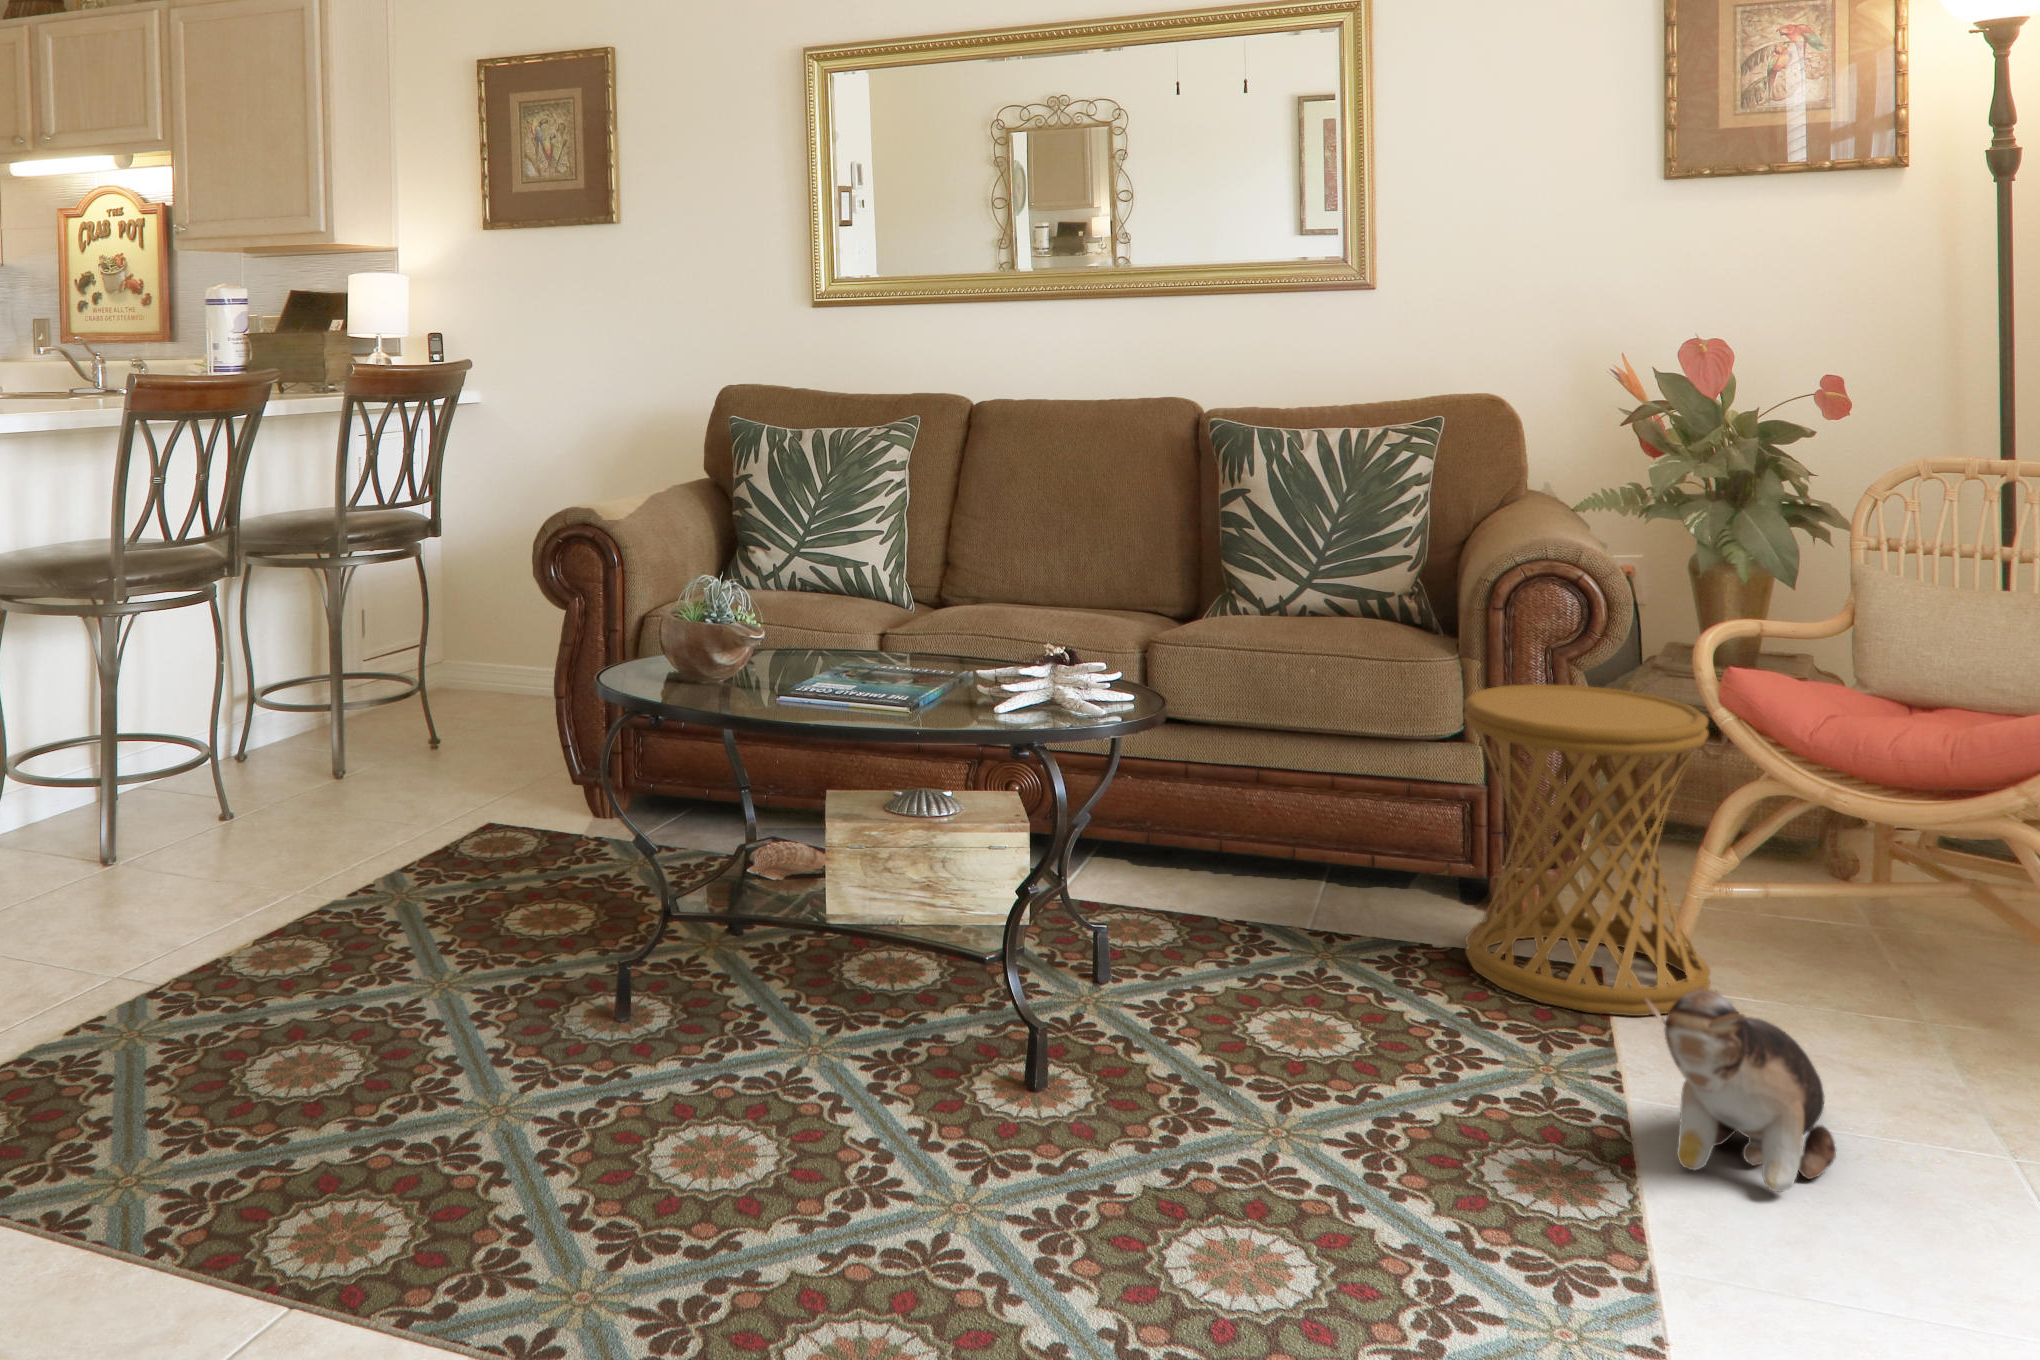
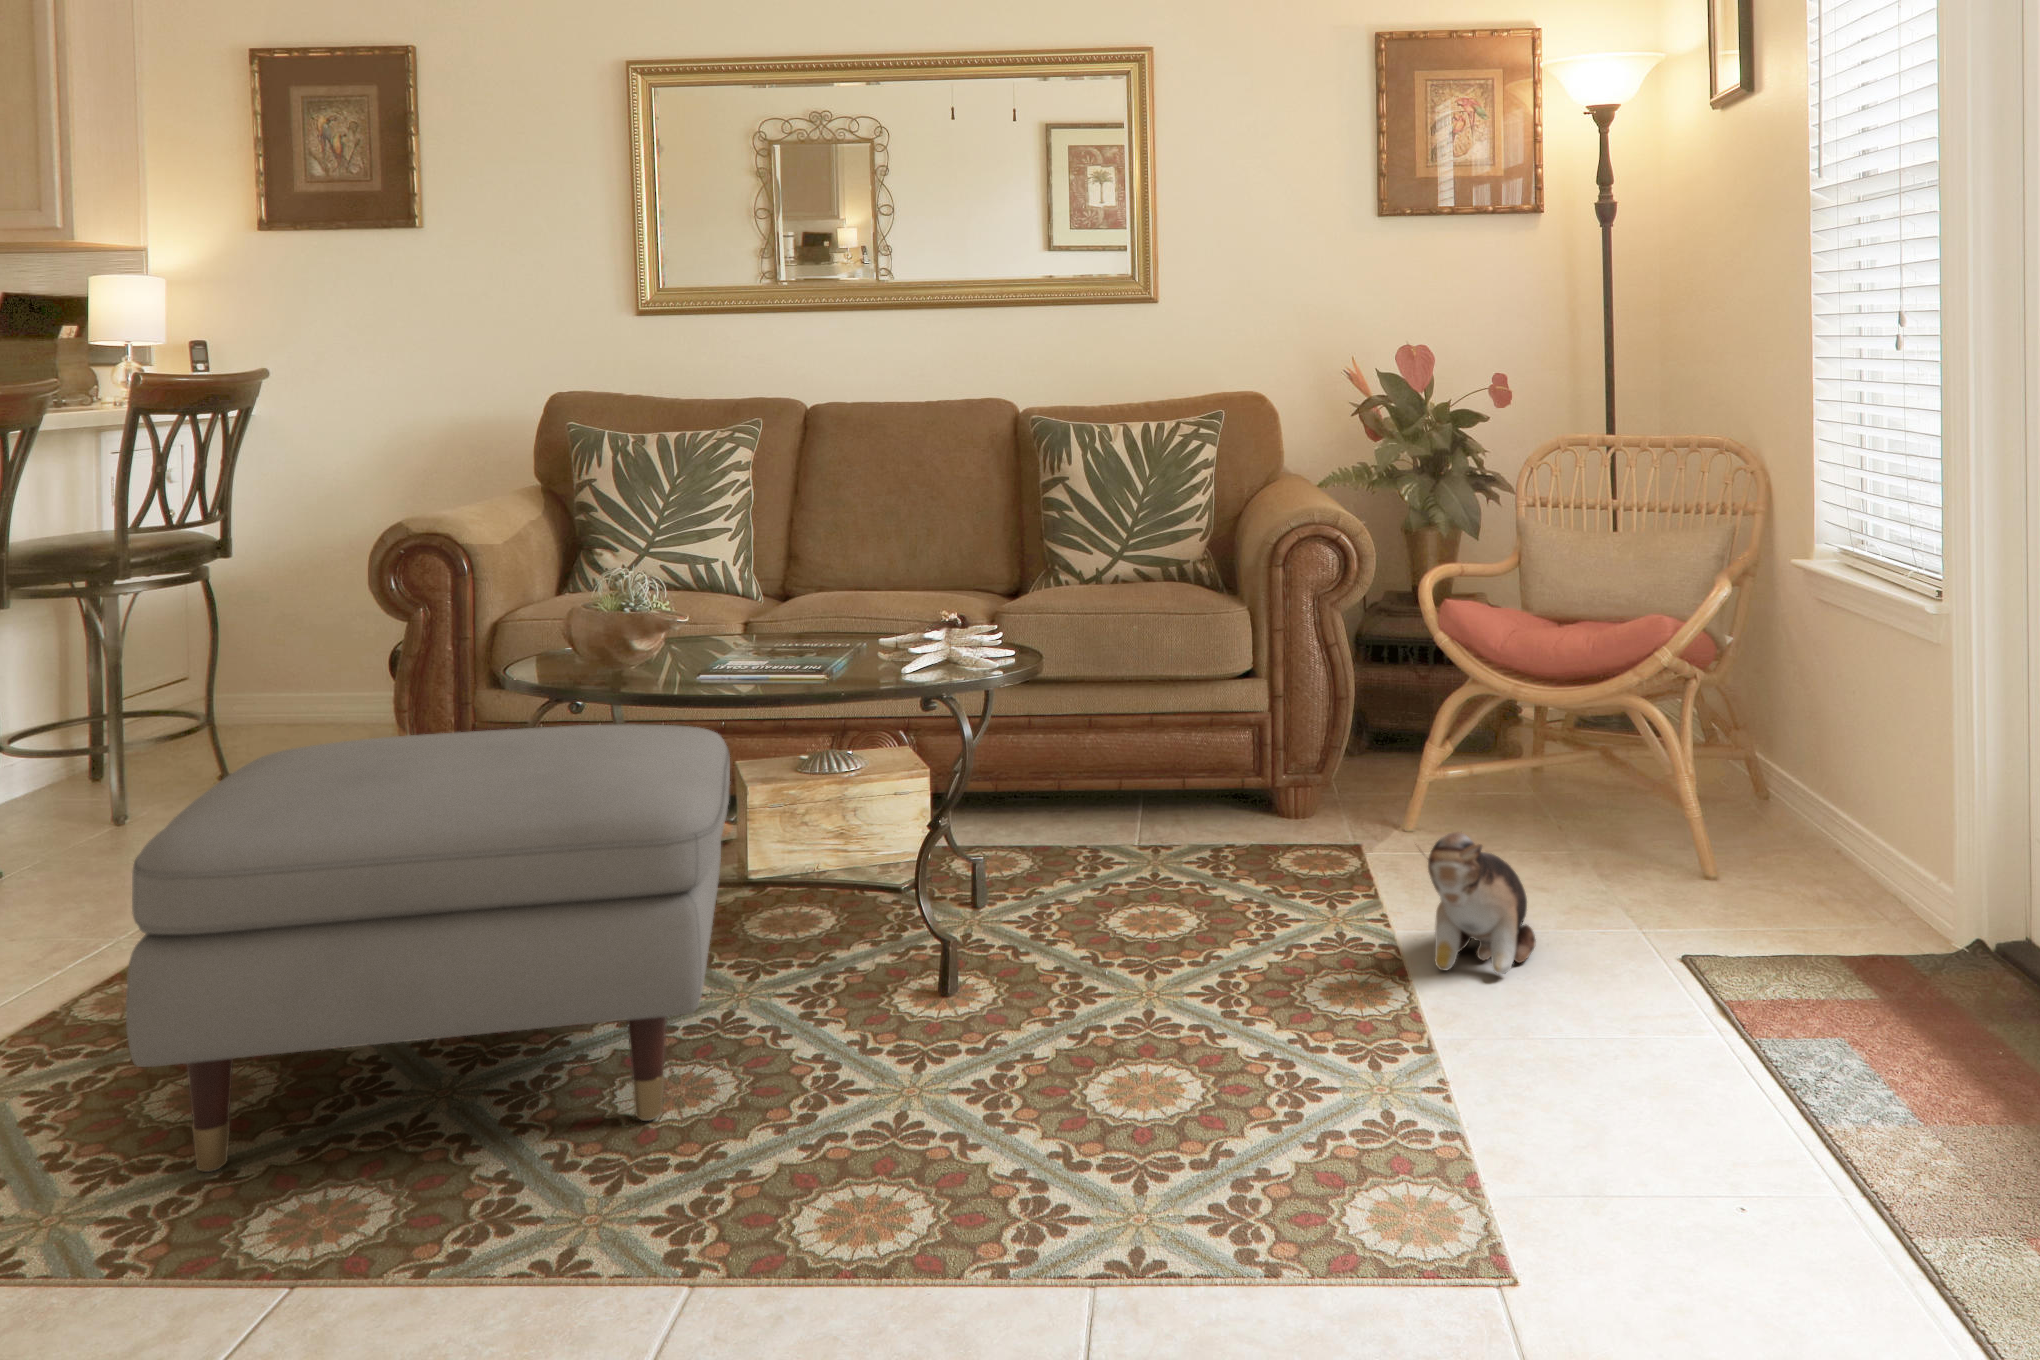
side table: present [1464,684,1710,1016] -> none [1260,623,1438,878]
ottoman: none [192,735,804,1187] -> present [126,724,730,1172]

